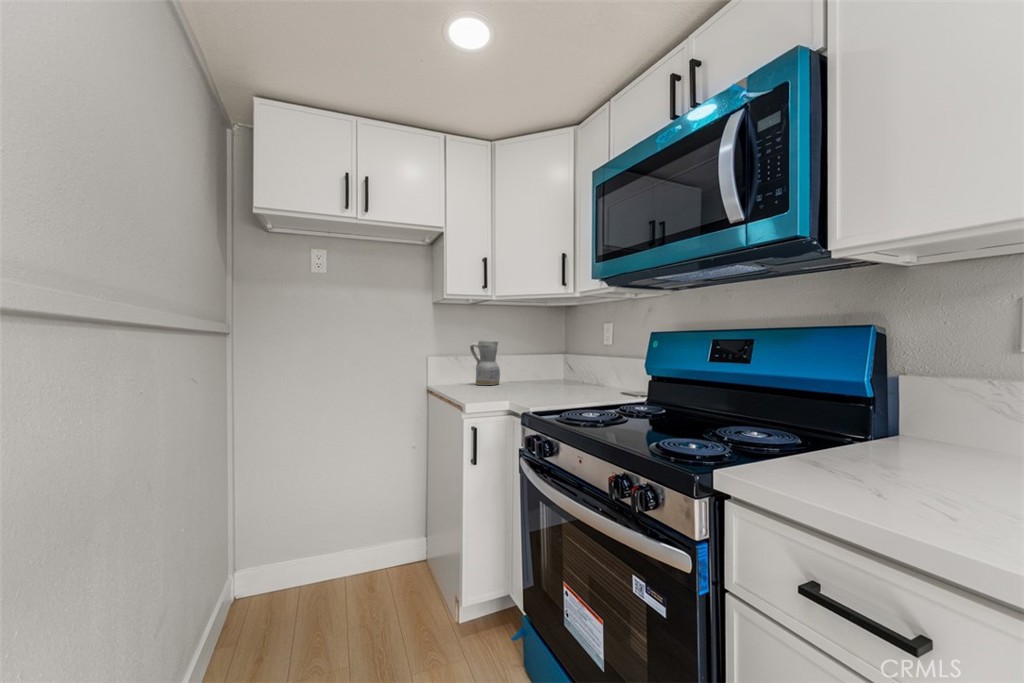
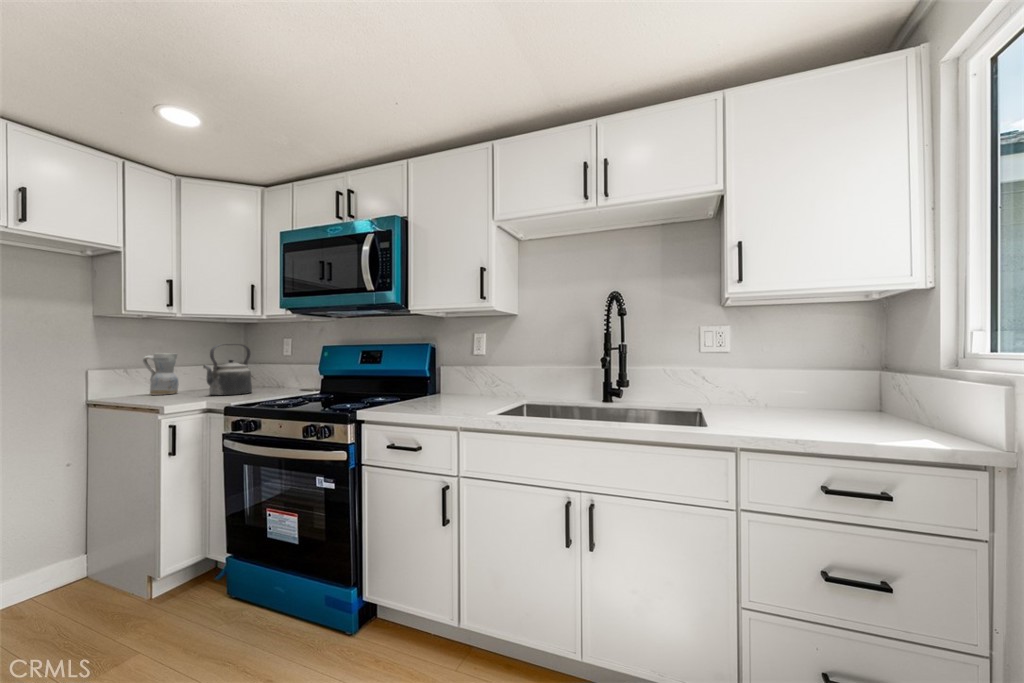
kettle: none [514,330,567,393] -> present [203,344,252,396]

